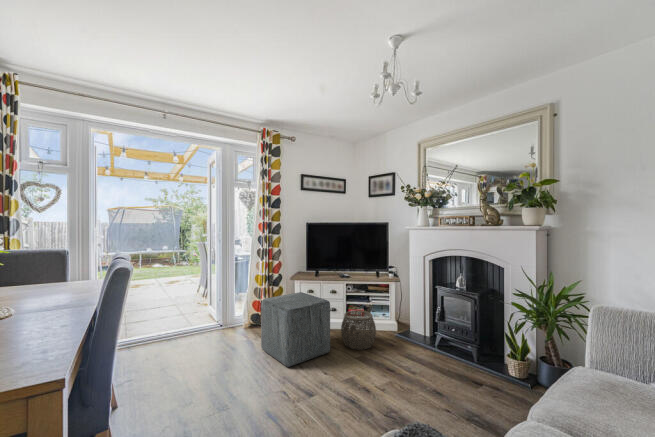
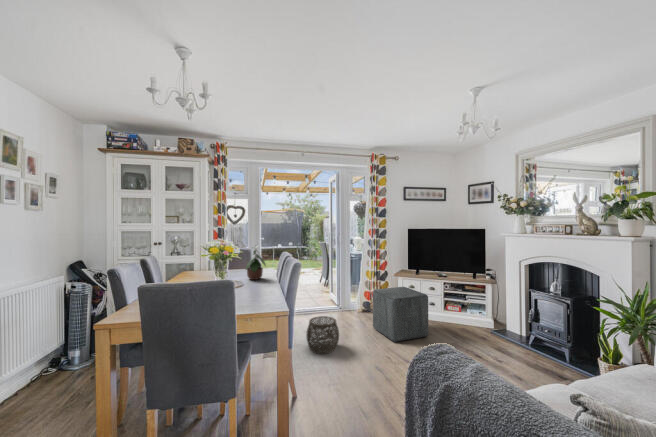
potted plant: none [19,237,75,302] -> present [246,246,266,280]
woven basket: present [341,311,376,350] -> present [306,316,339,354]

